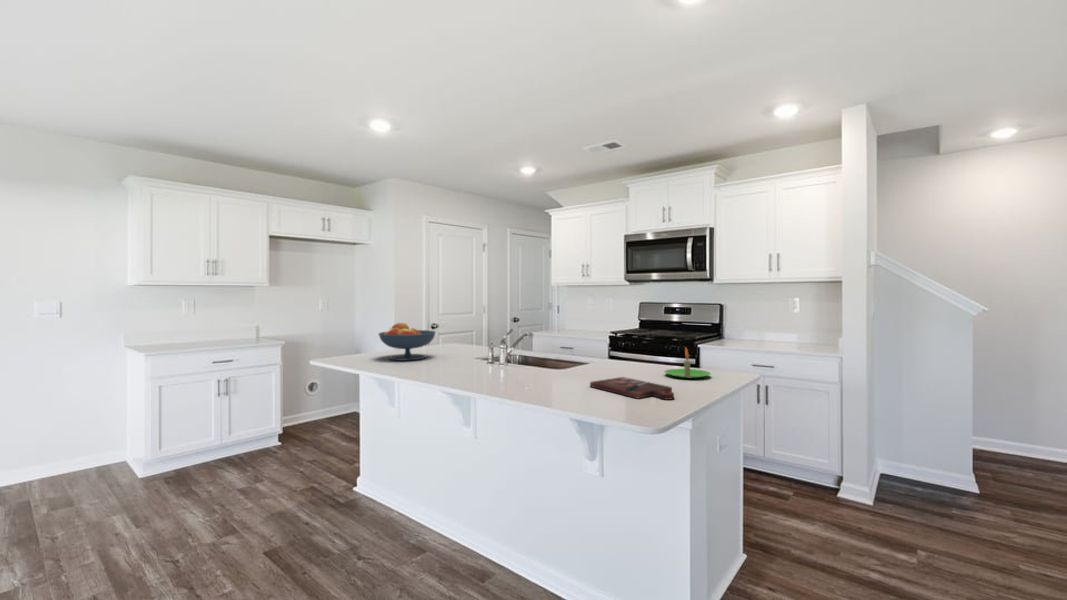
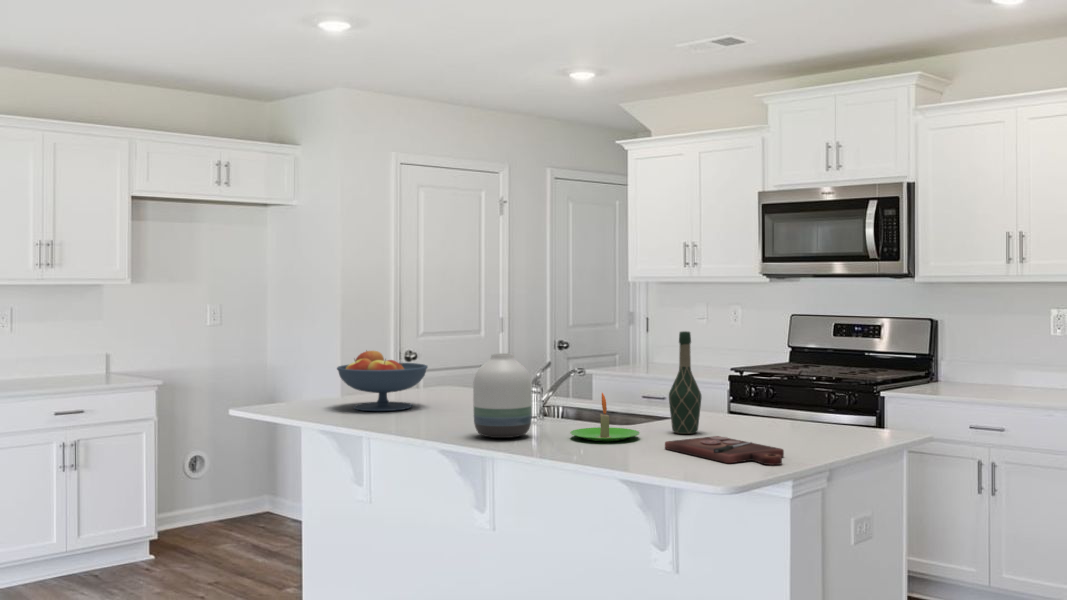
wine bottle: none [588,309,609,375] -> present [669,331,702,434]
vase: none [462,324,500,380] -> present [473,353,532,438]
candle: present [665,347,711,378] -> present [570,393,640,441]

